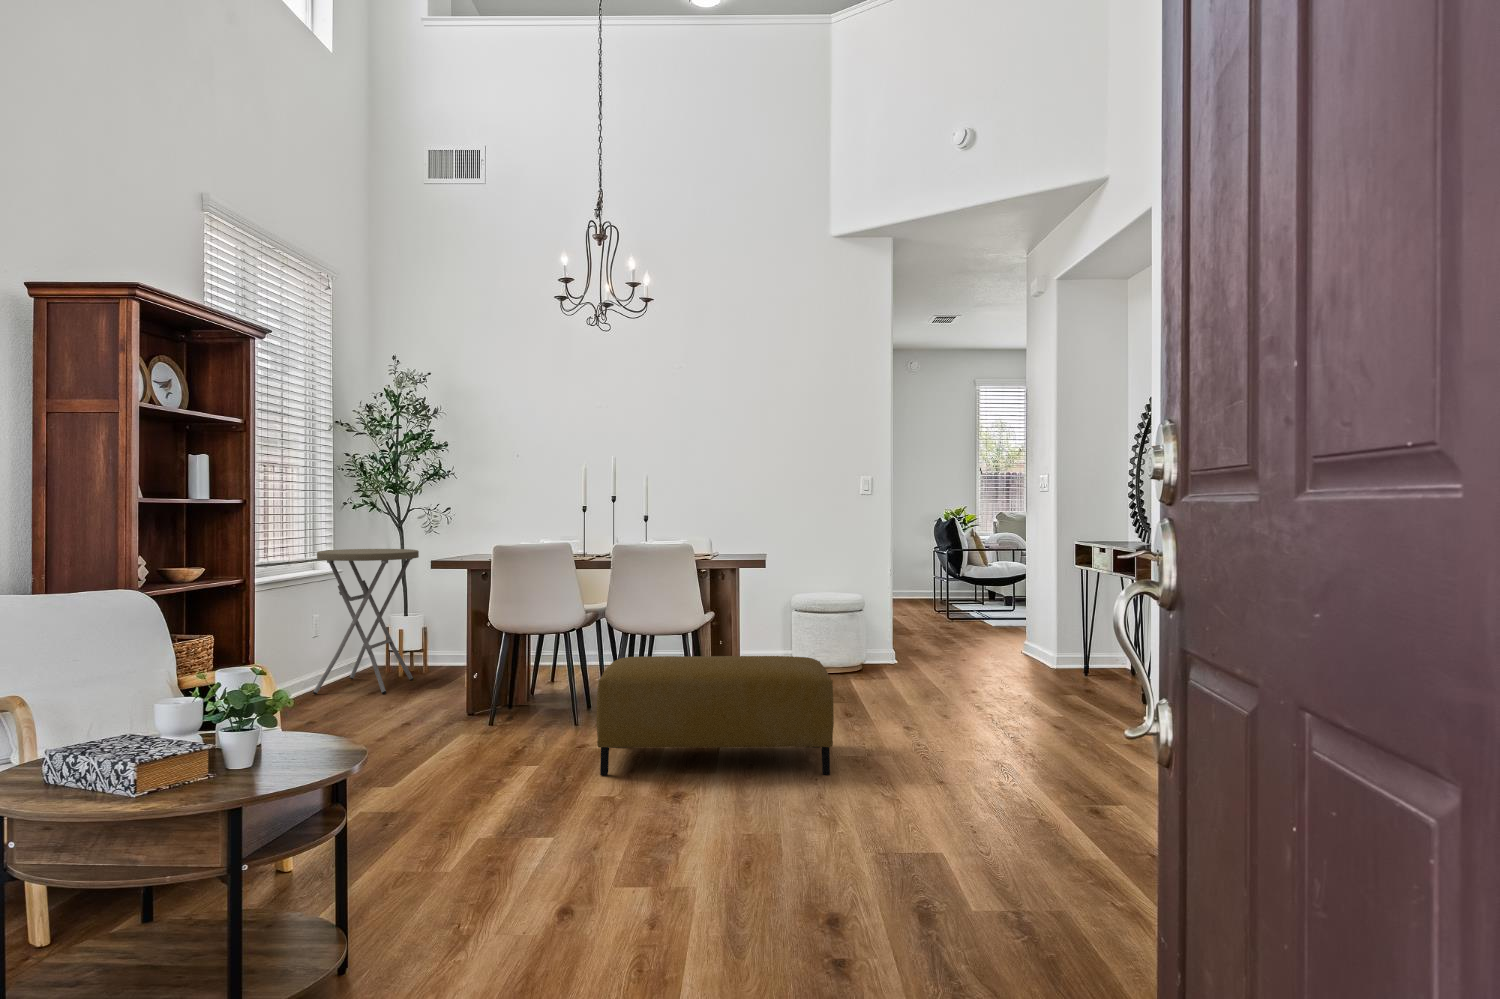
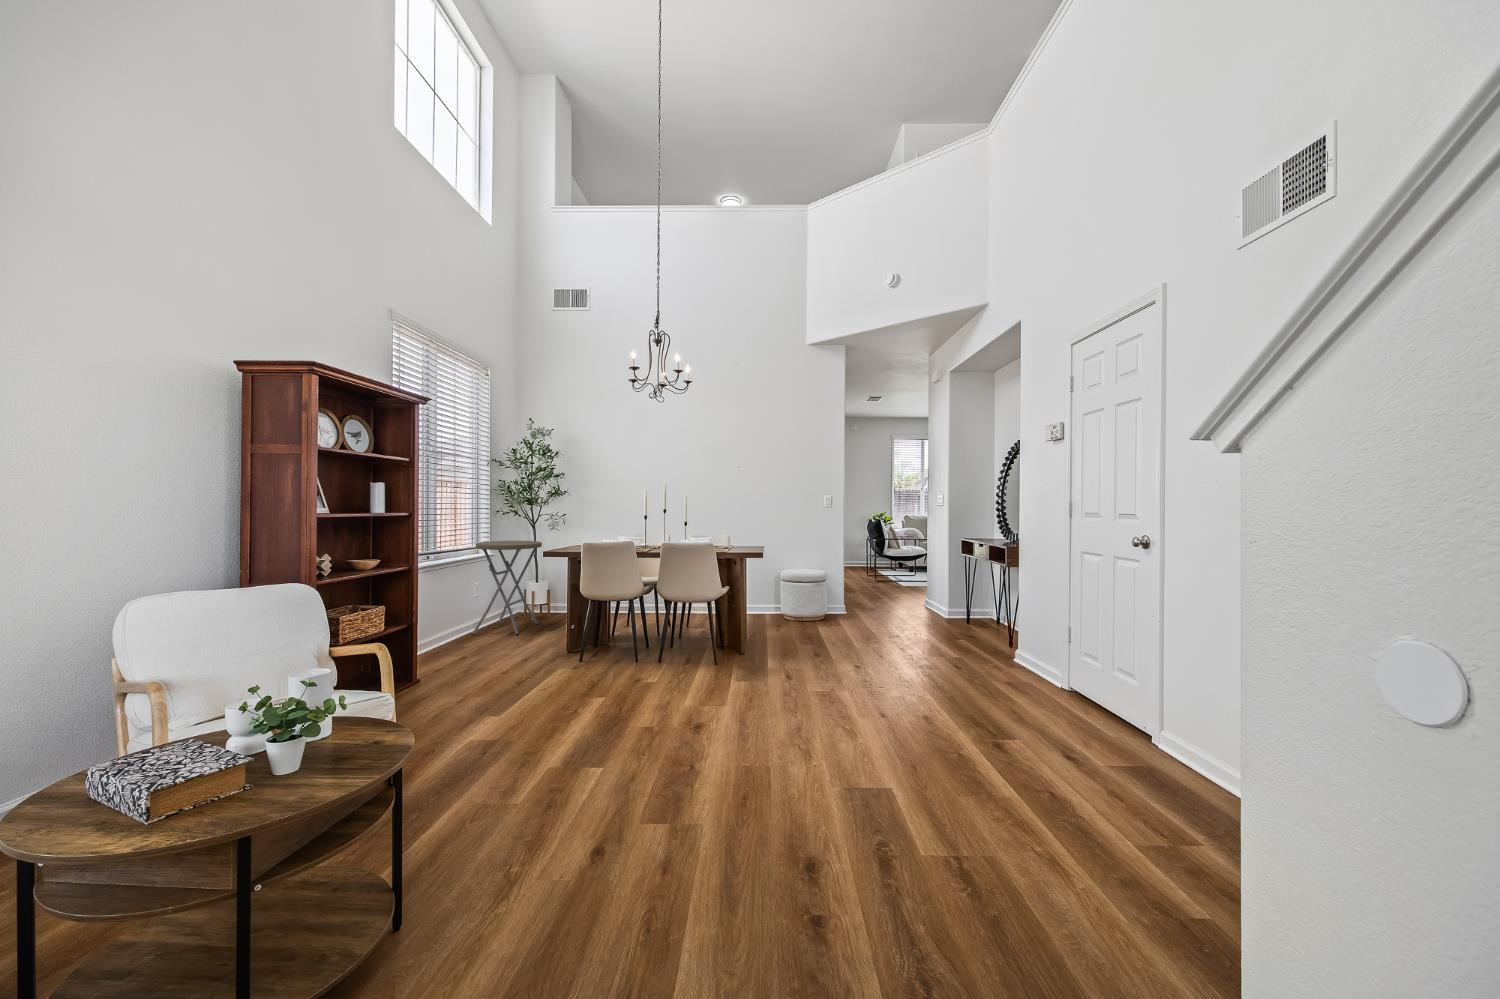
ottoman: present [596,656,834,775] -> none [644,621,805,707]

